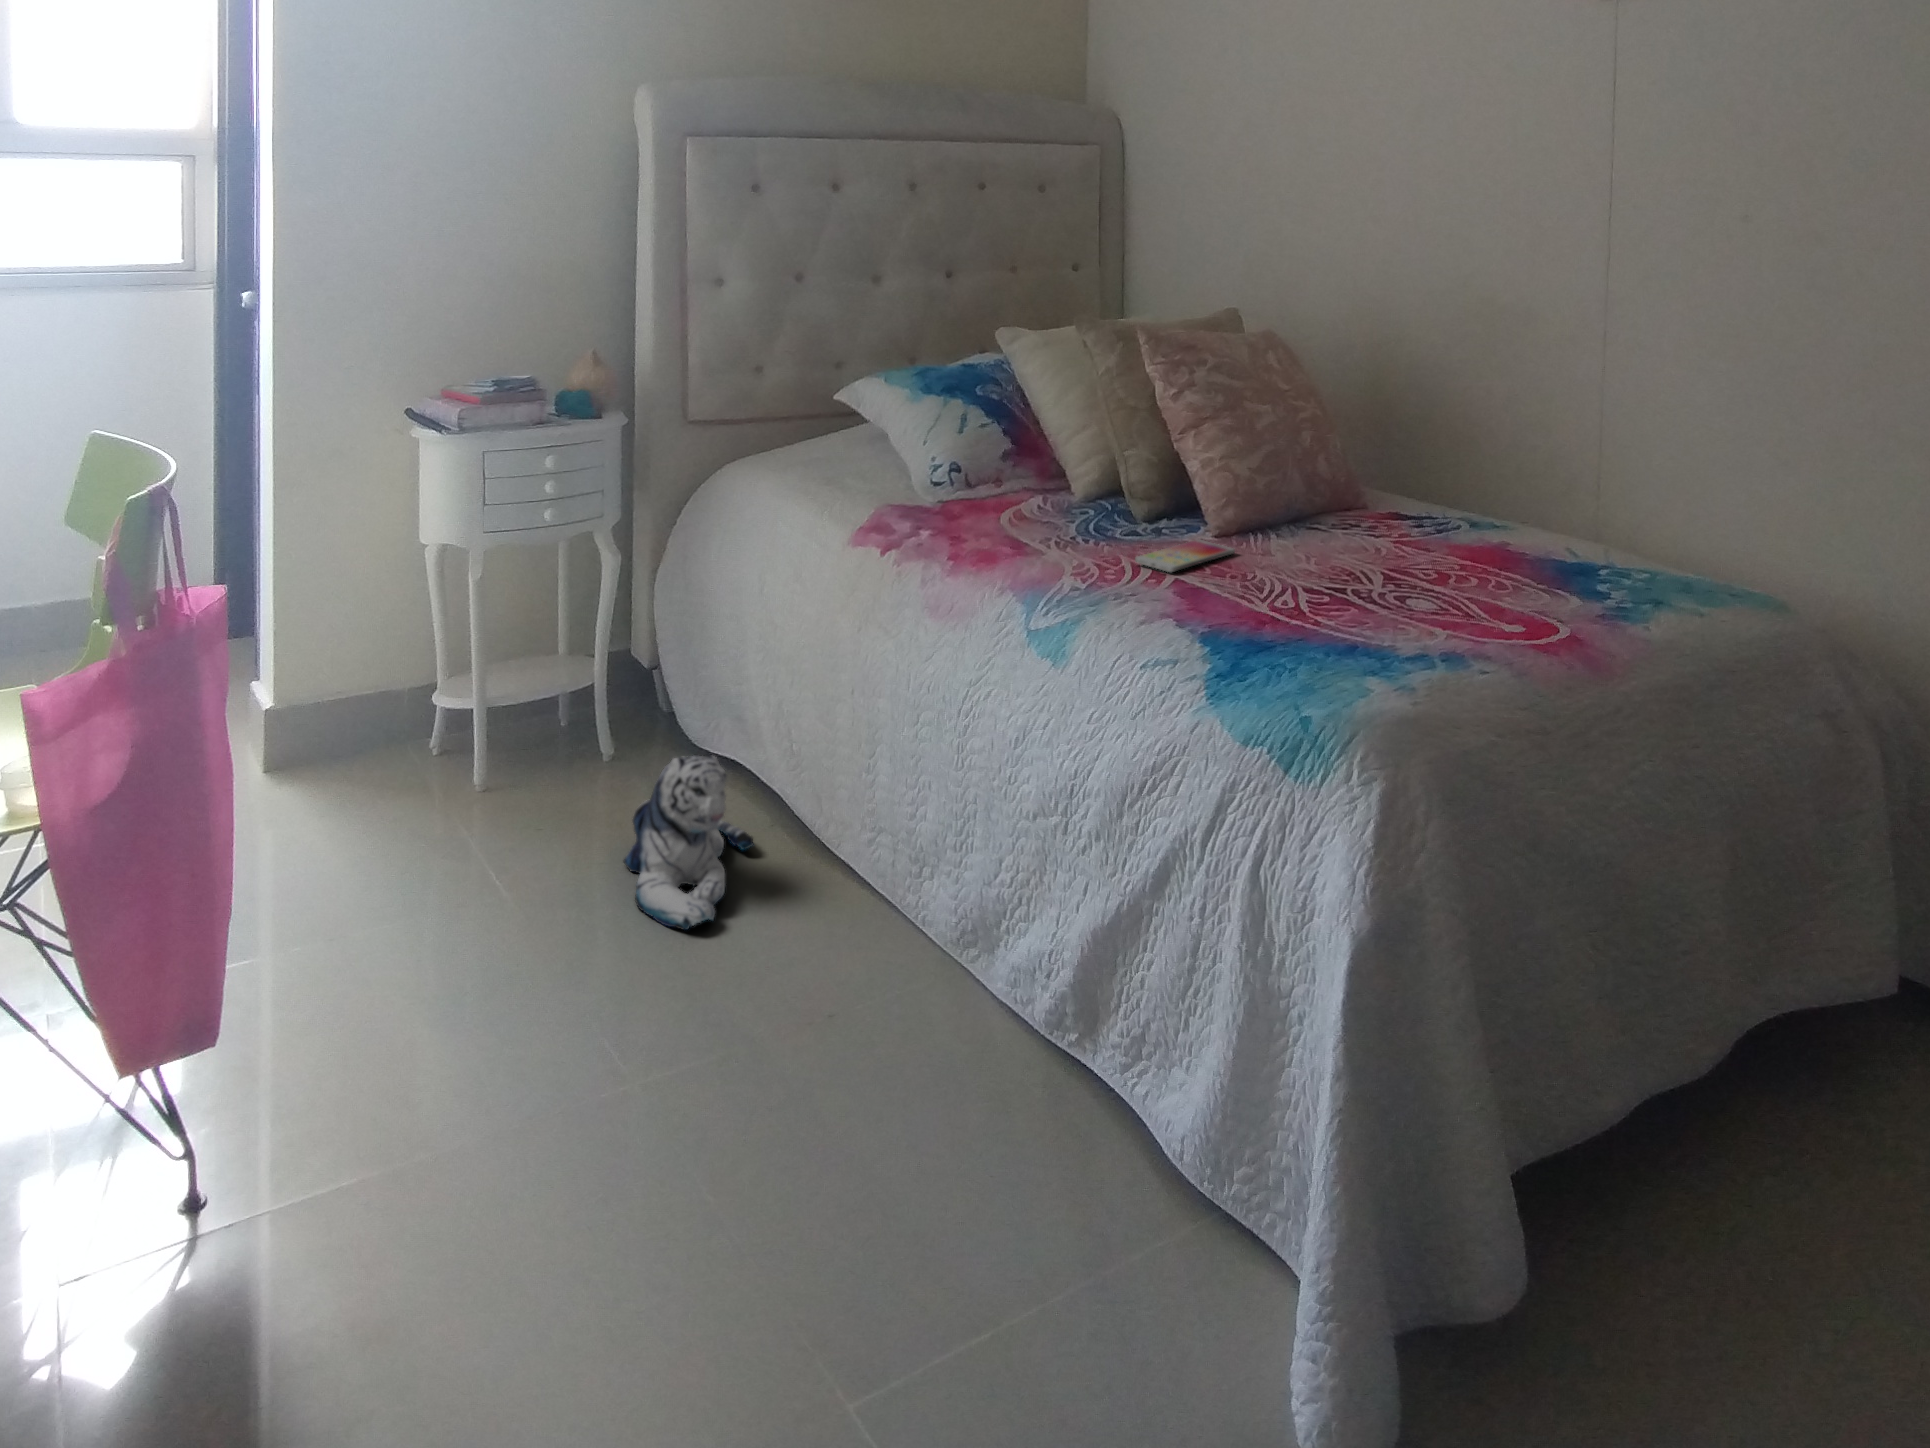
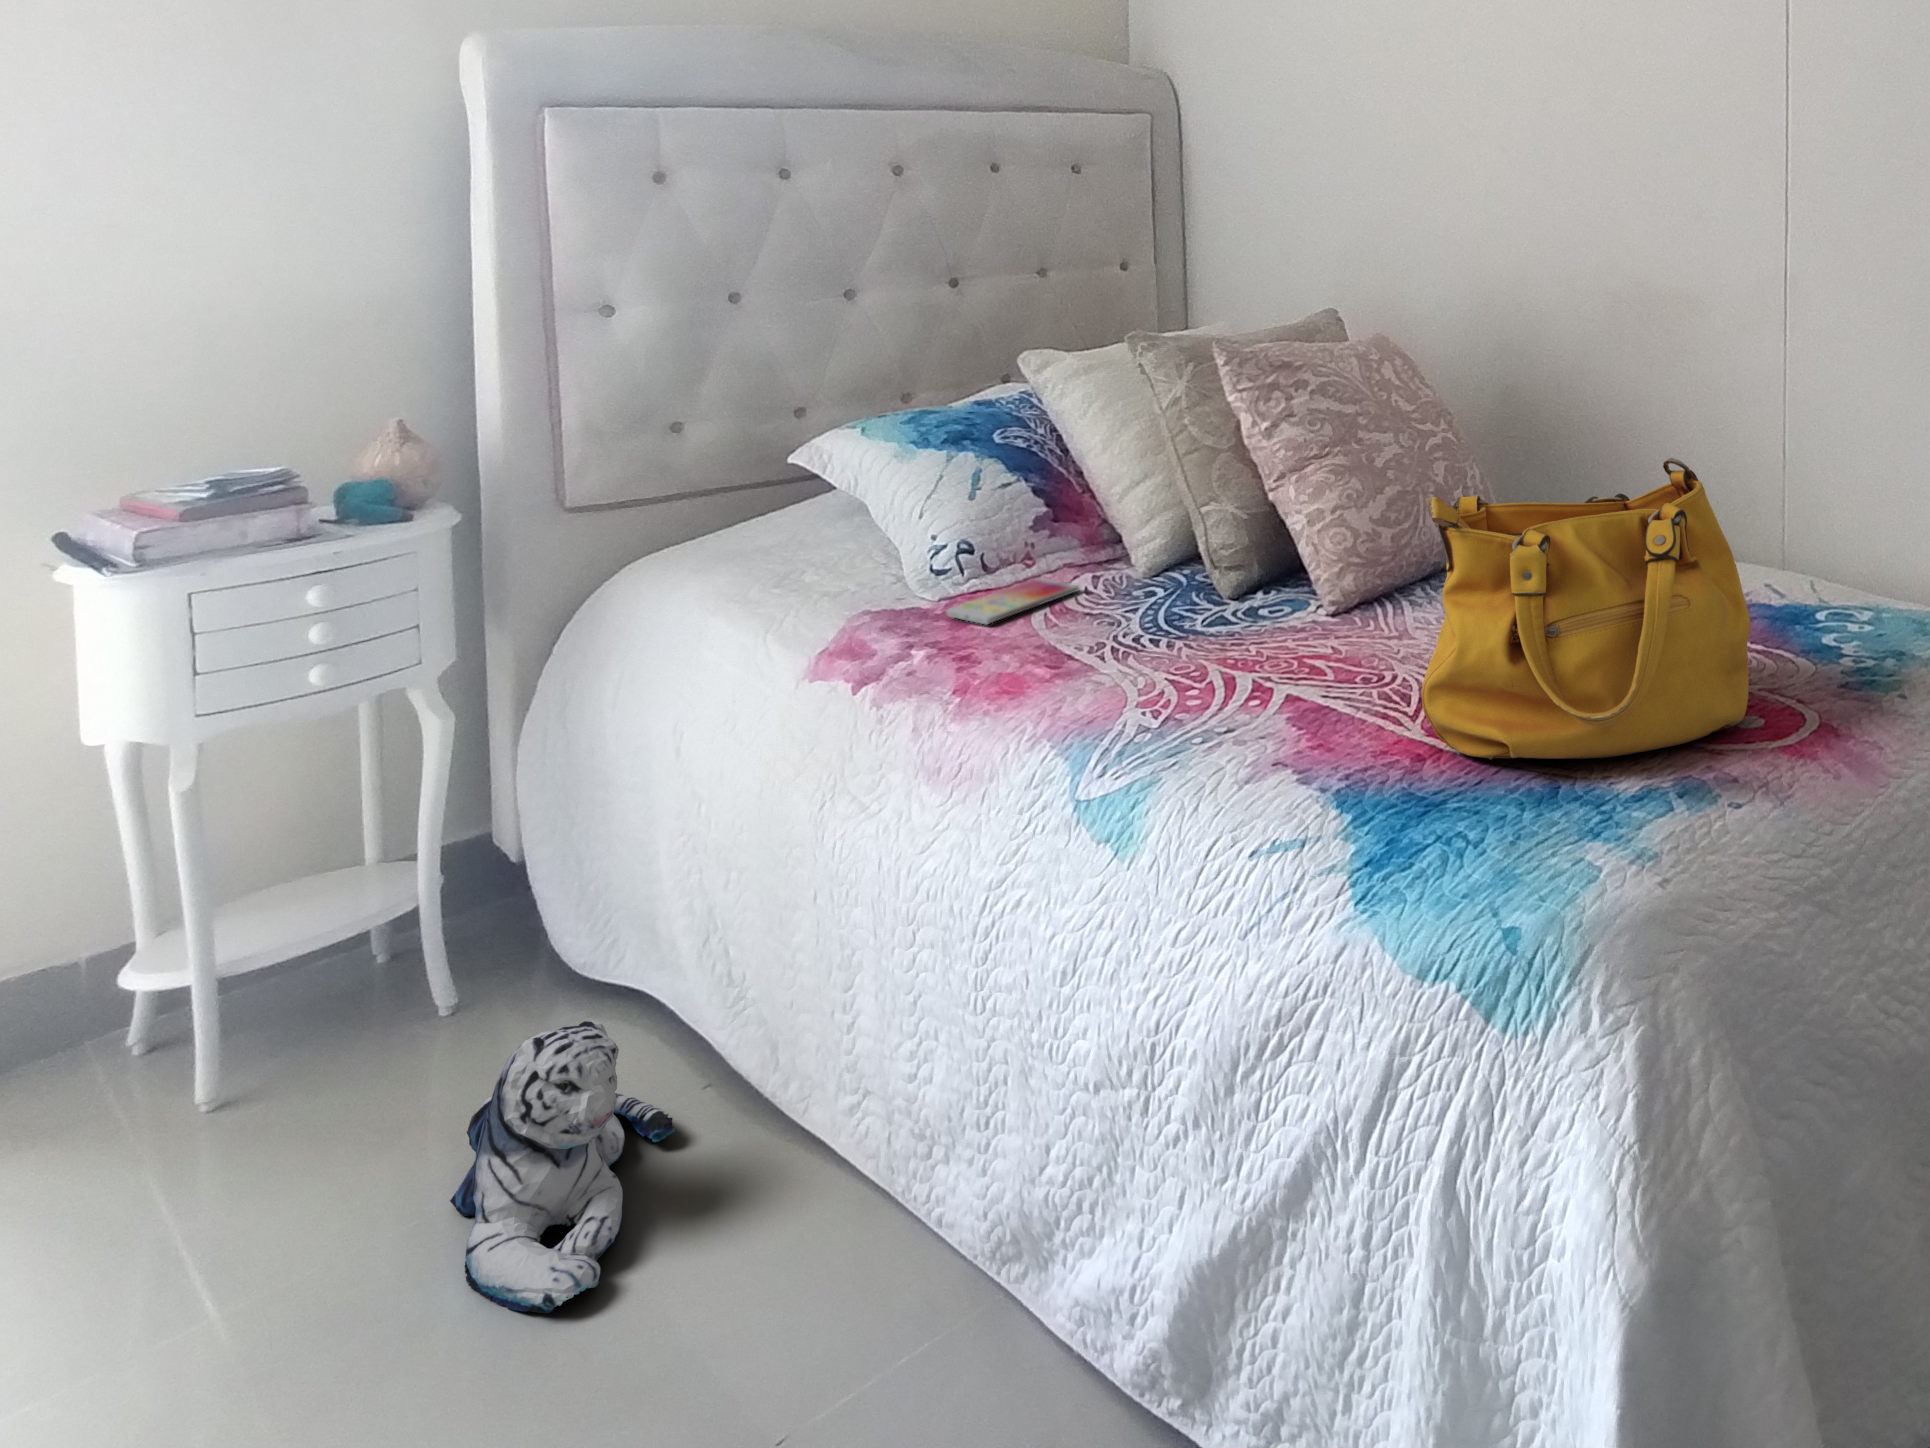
handbag: none [1266,424,1519,635] -> present [1422,458,1750,759]
smartphone: present [1135,540,1235,572] -> present [946,578,1079,624]

